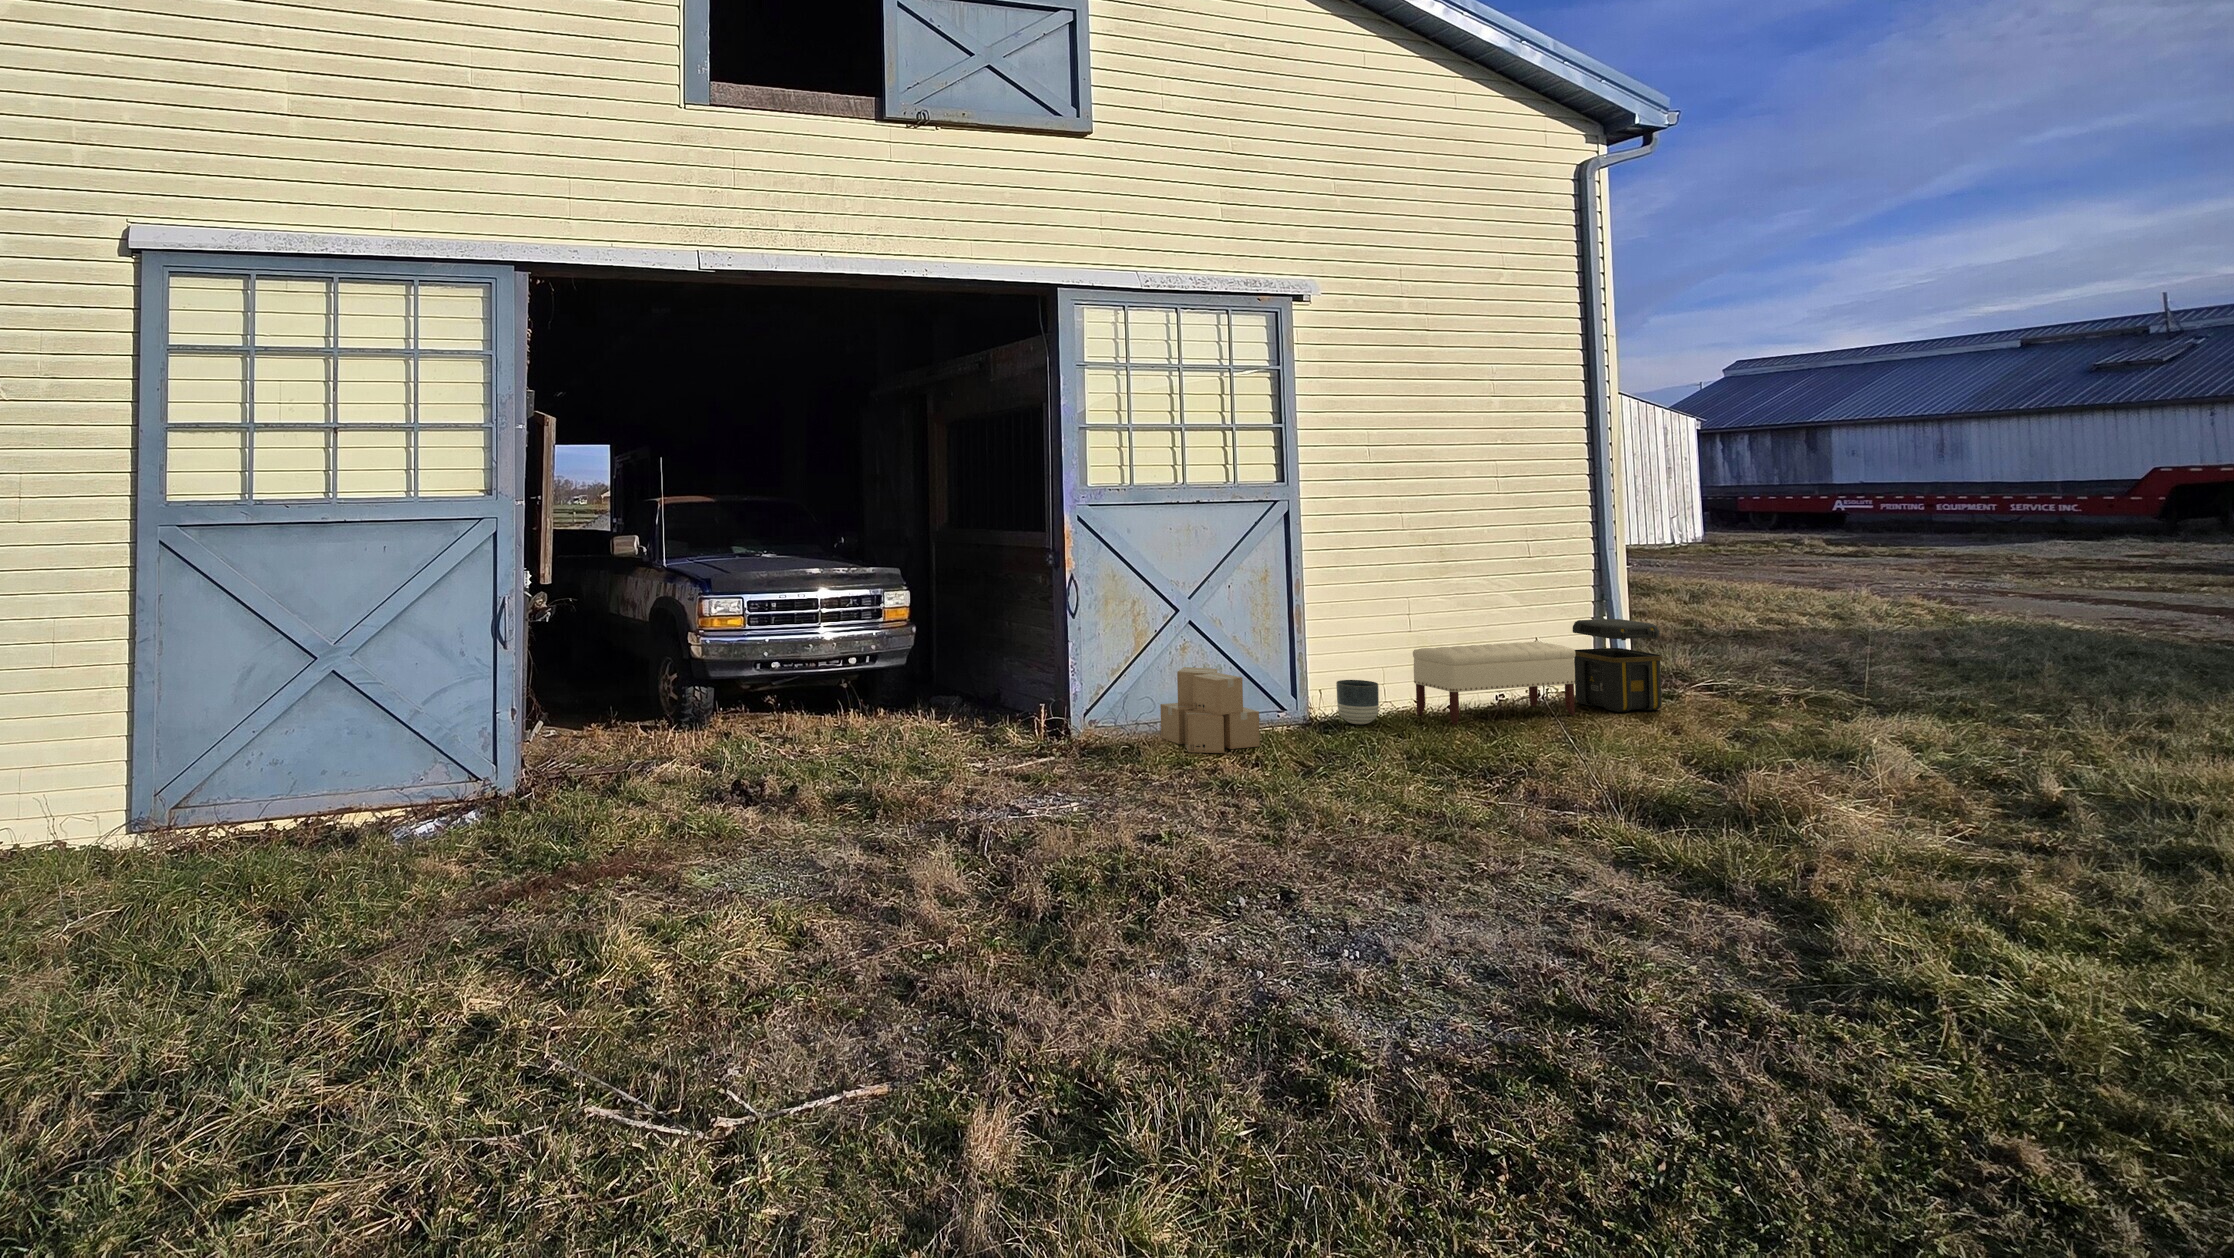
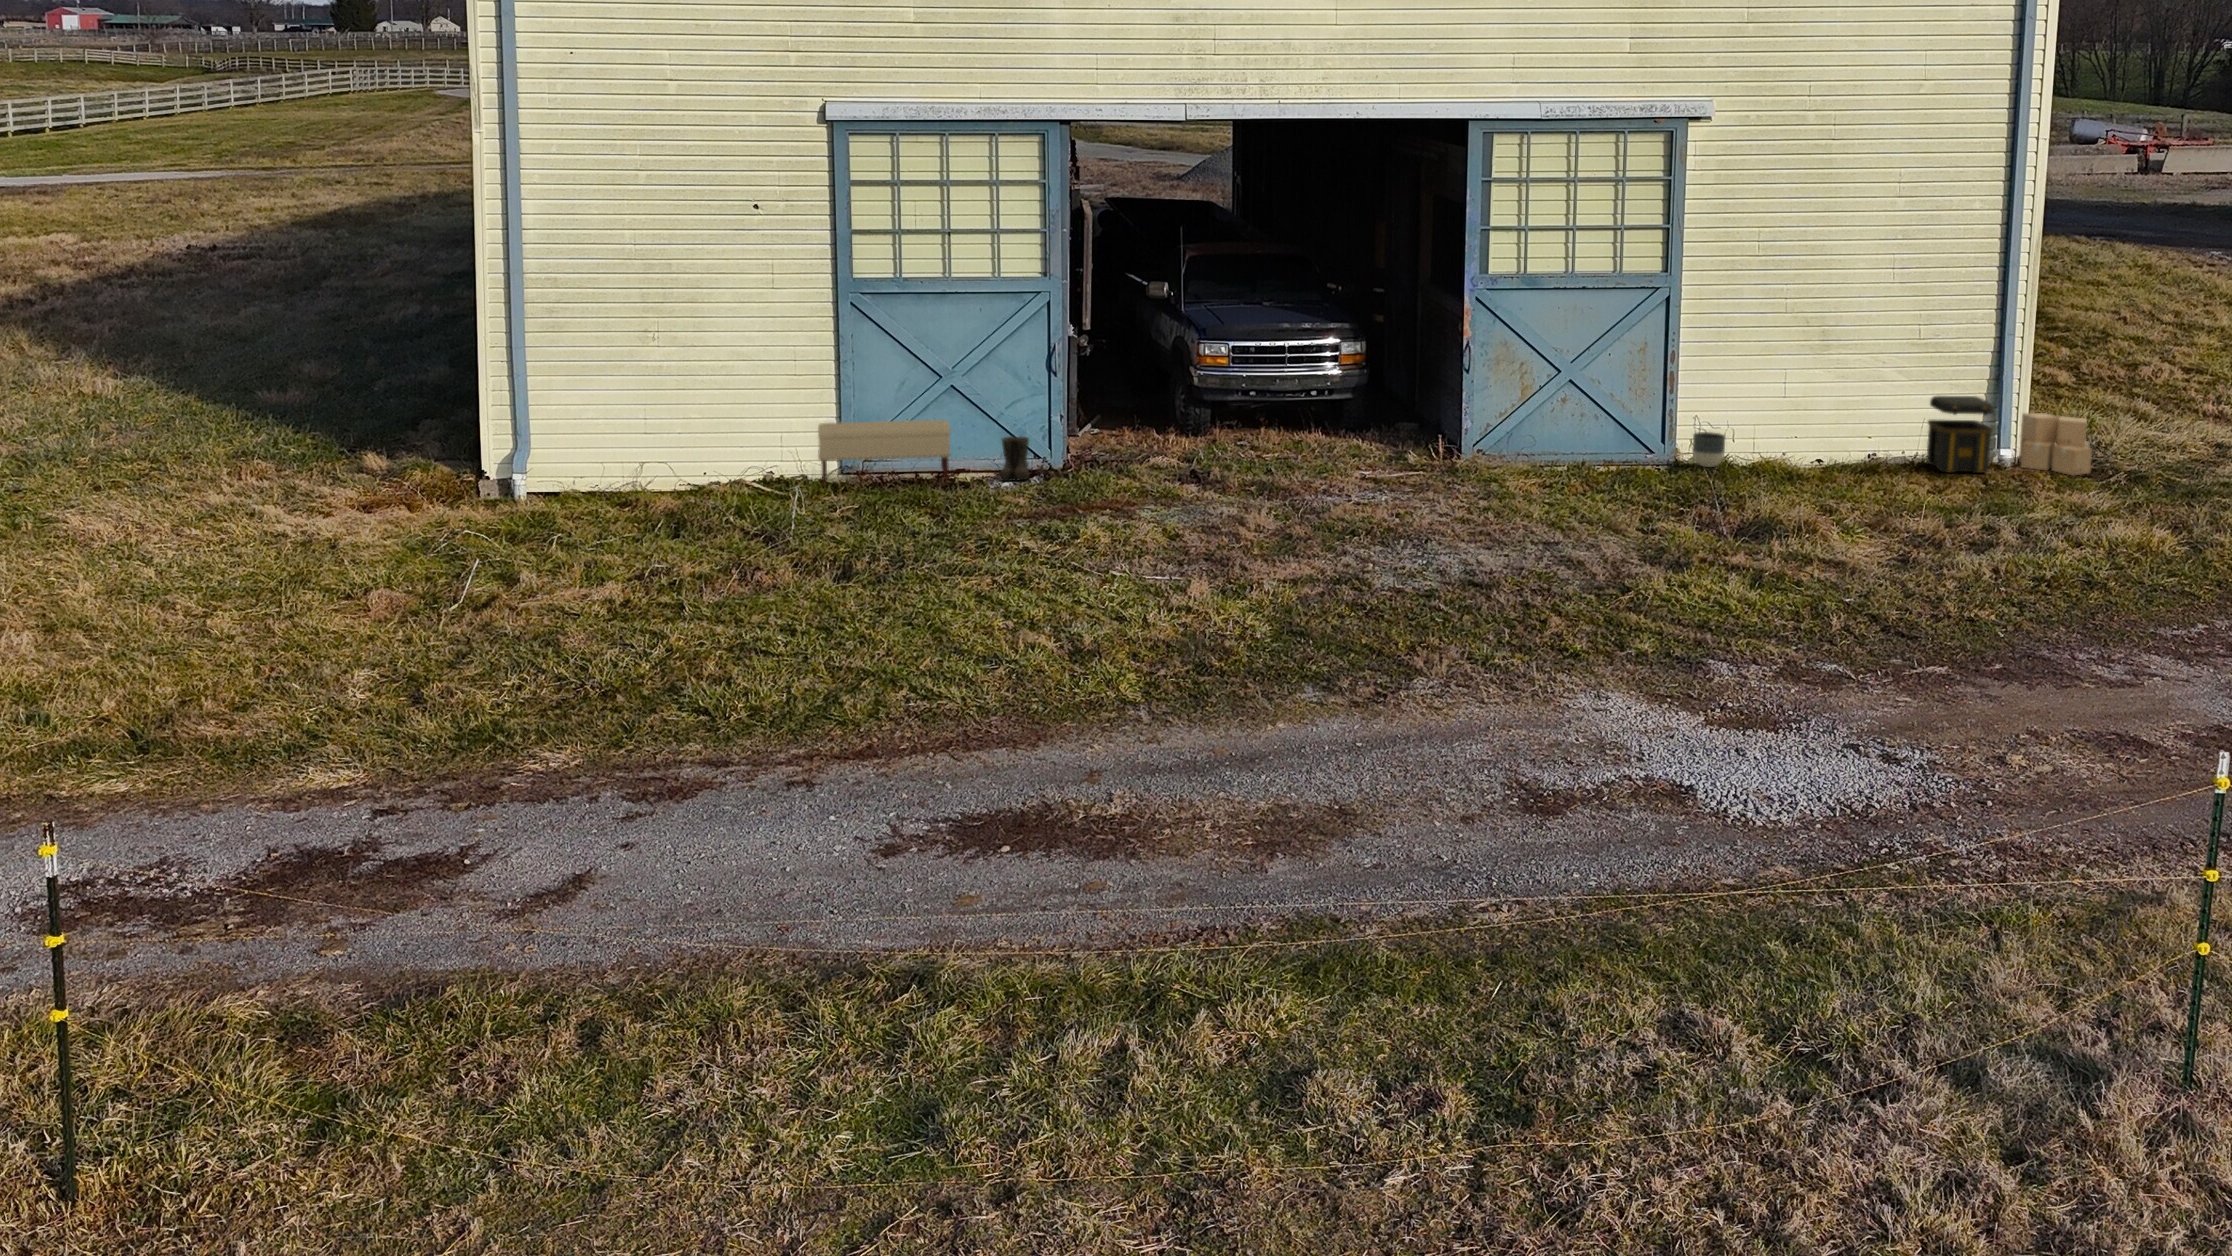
bench: present [1413,642,1575,725] -> present [818,420,951,487]
cardboard box: present [1160,667,1260,753] -> present [2019,413,2092,475]
boots: none [412,745,463,821] -> present [999,436,1029,481]

